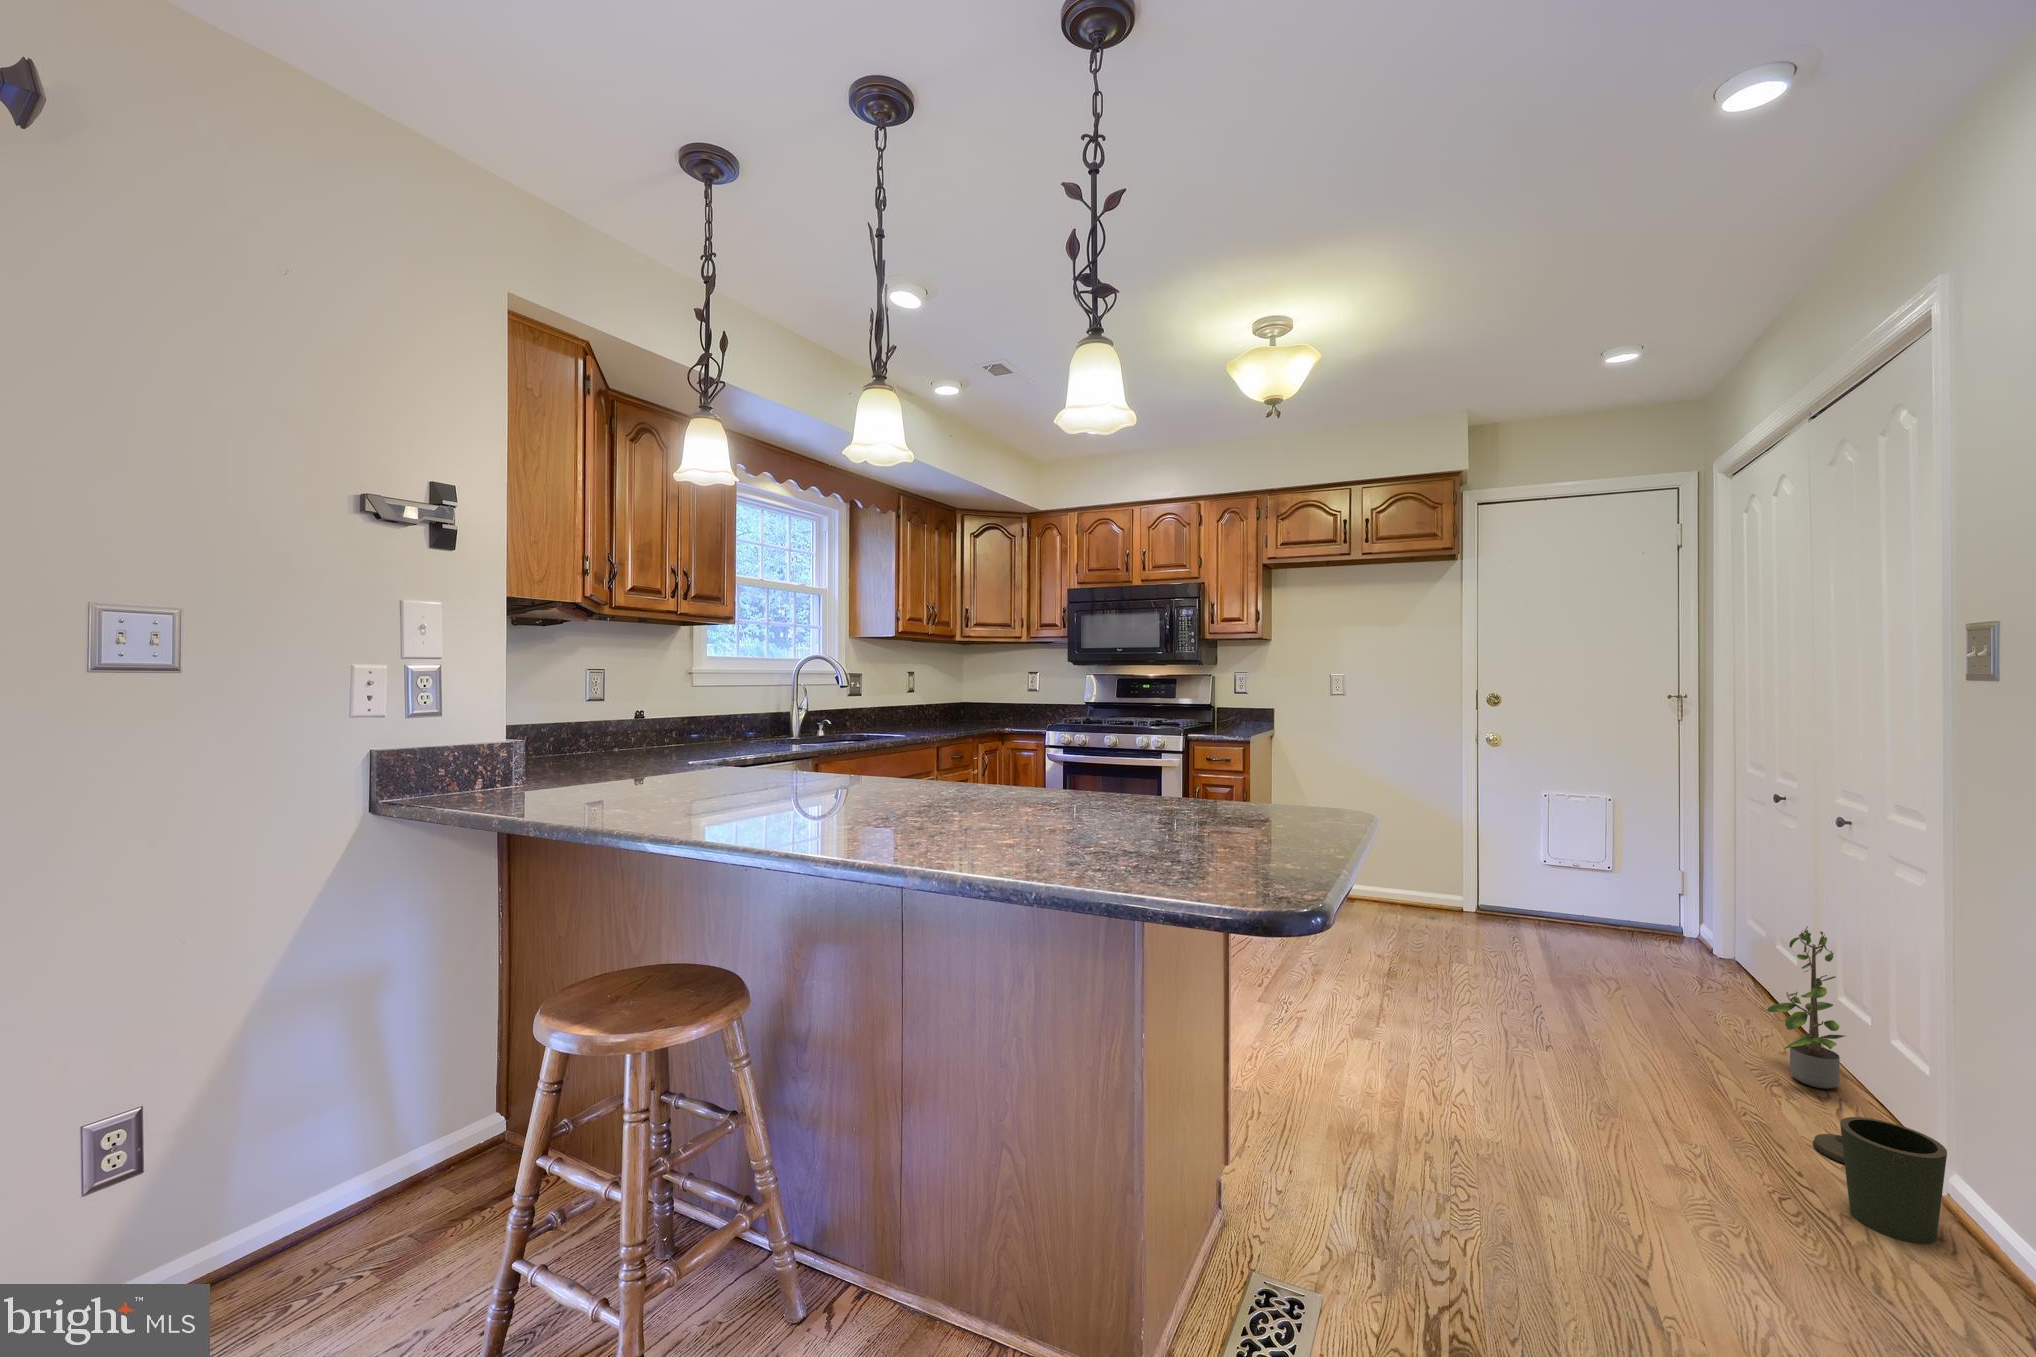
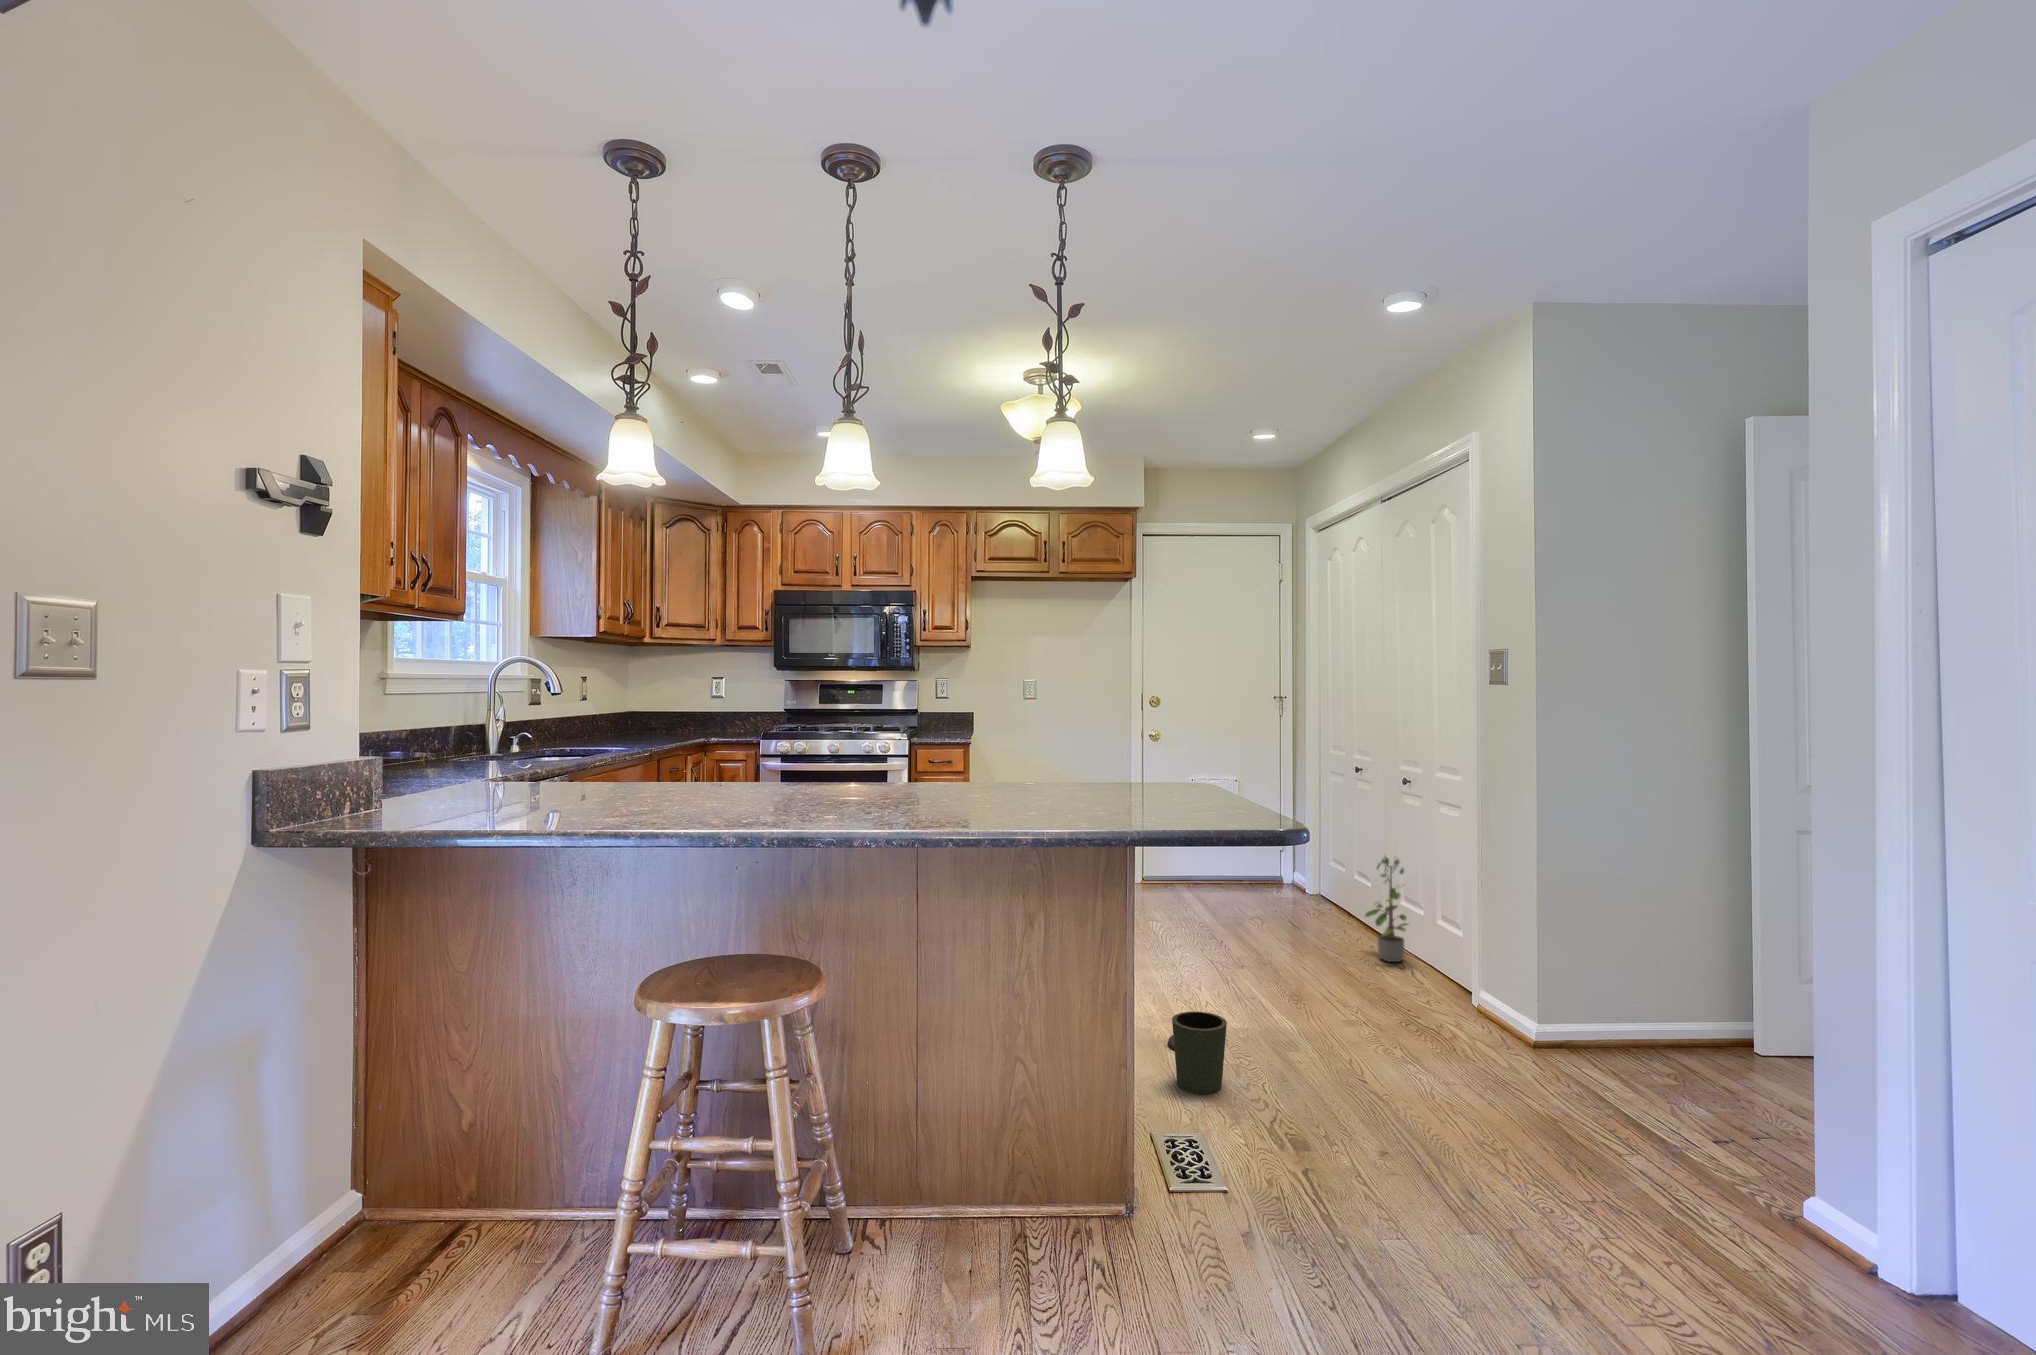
trash can: present [1813,1117,1947,1244] -> present [1168,1012,1227,1094]

